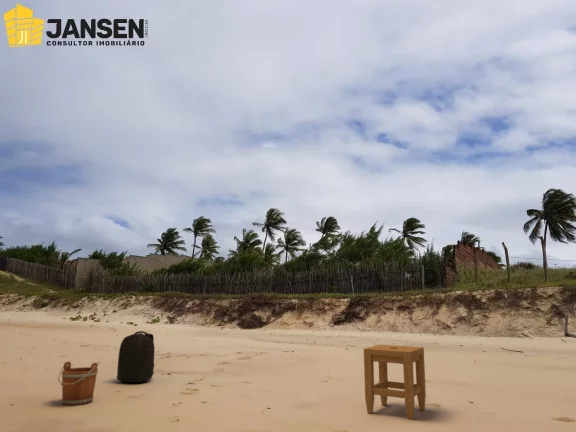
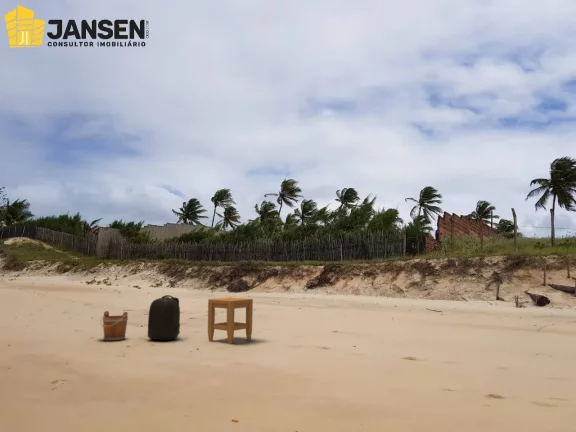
backpack: present [117,331,154,383] -> present [148,295,180,340]
bucket: present [58,362,98,405] -> present [101,311,128,341]

